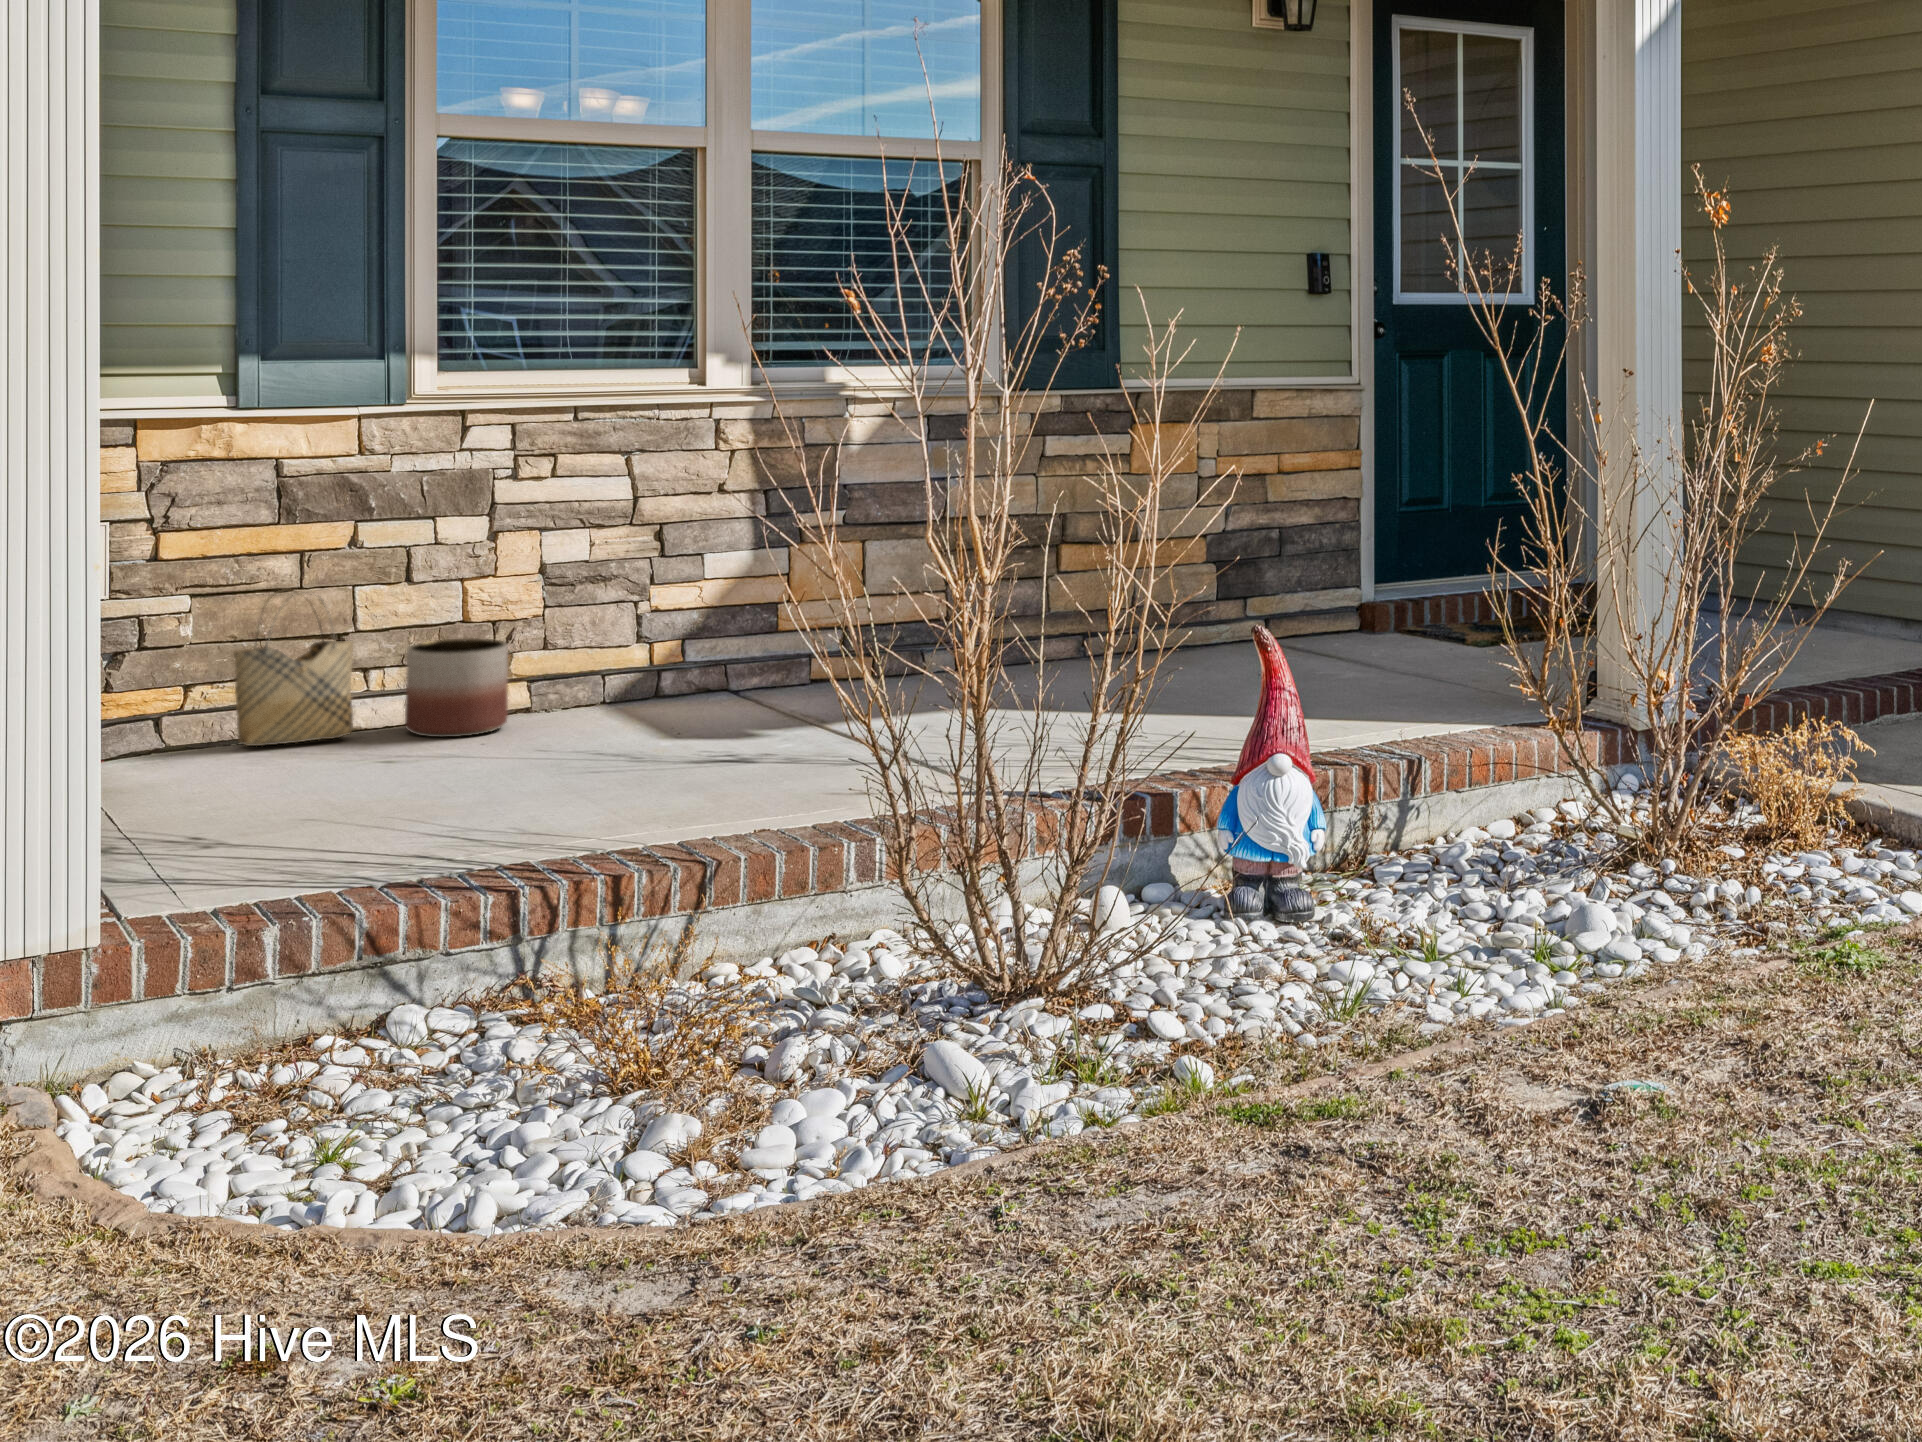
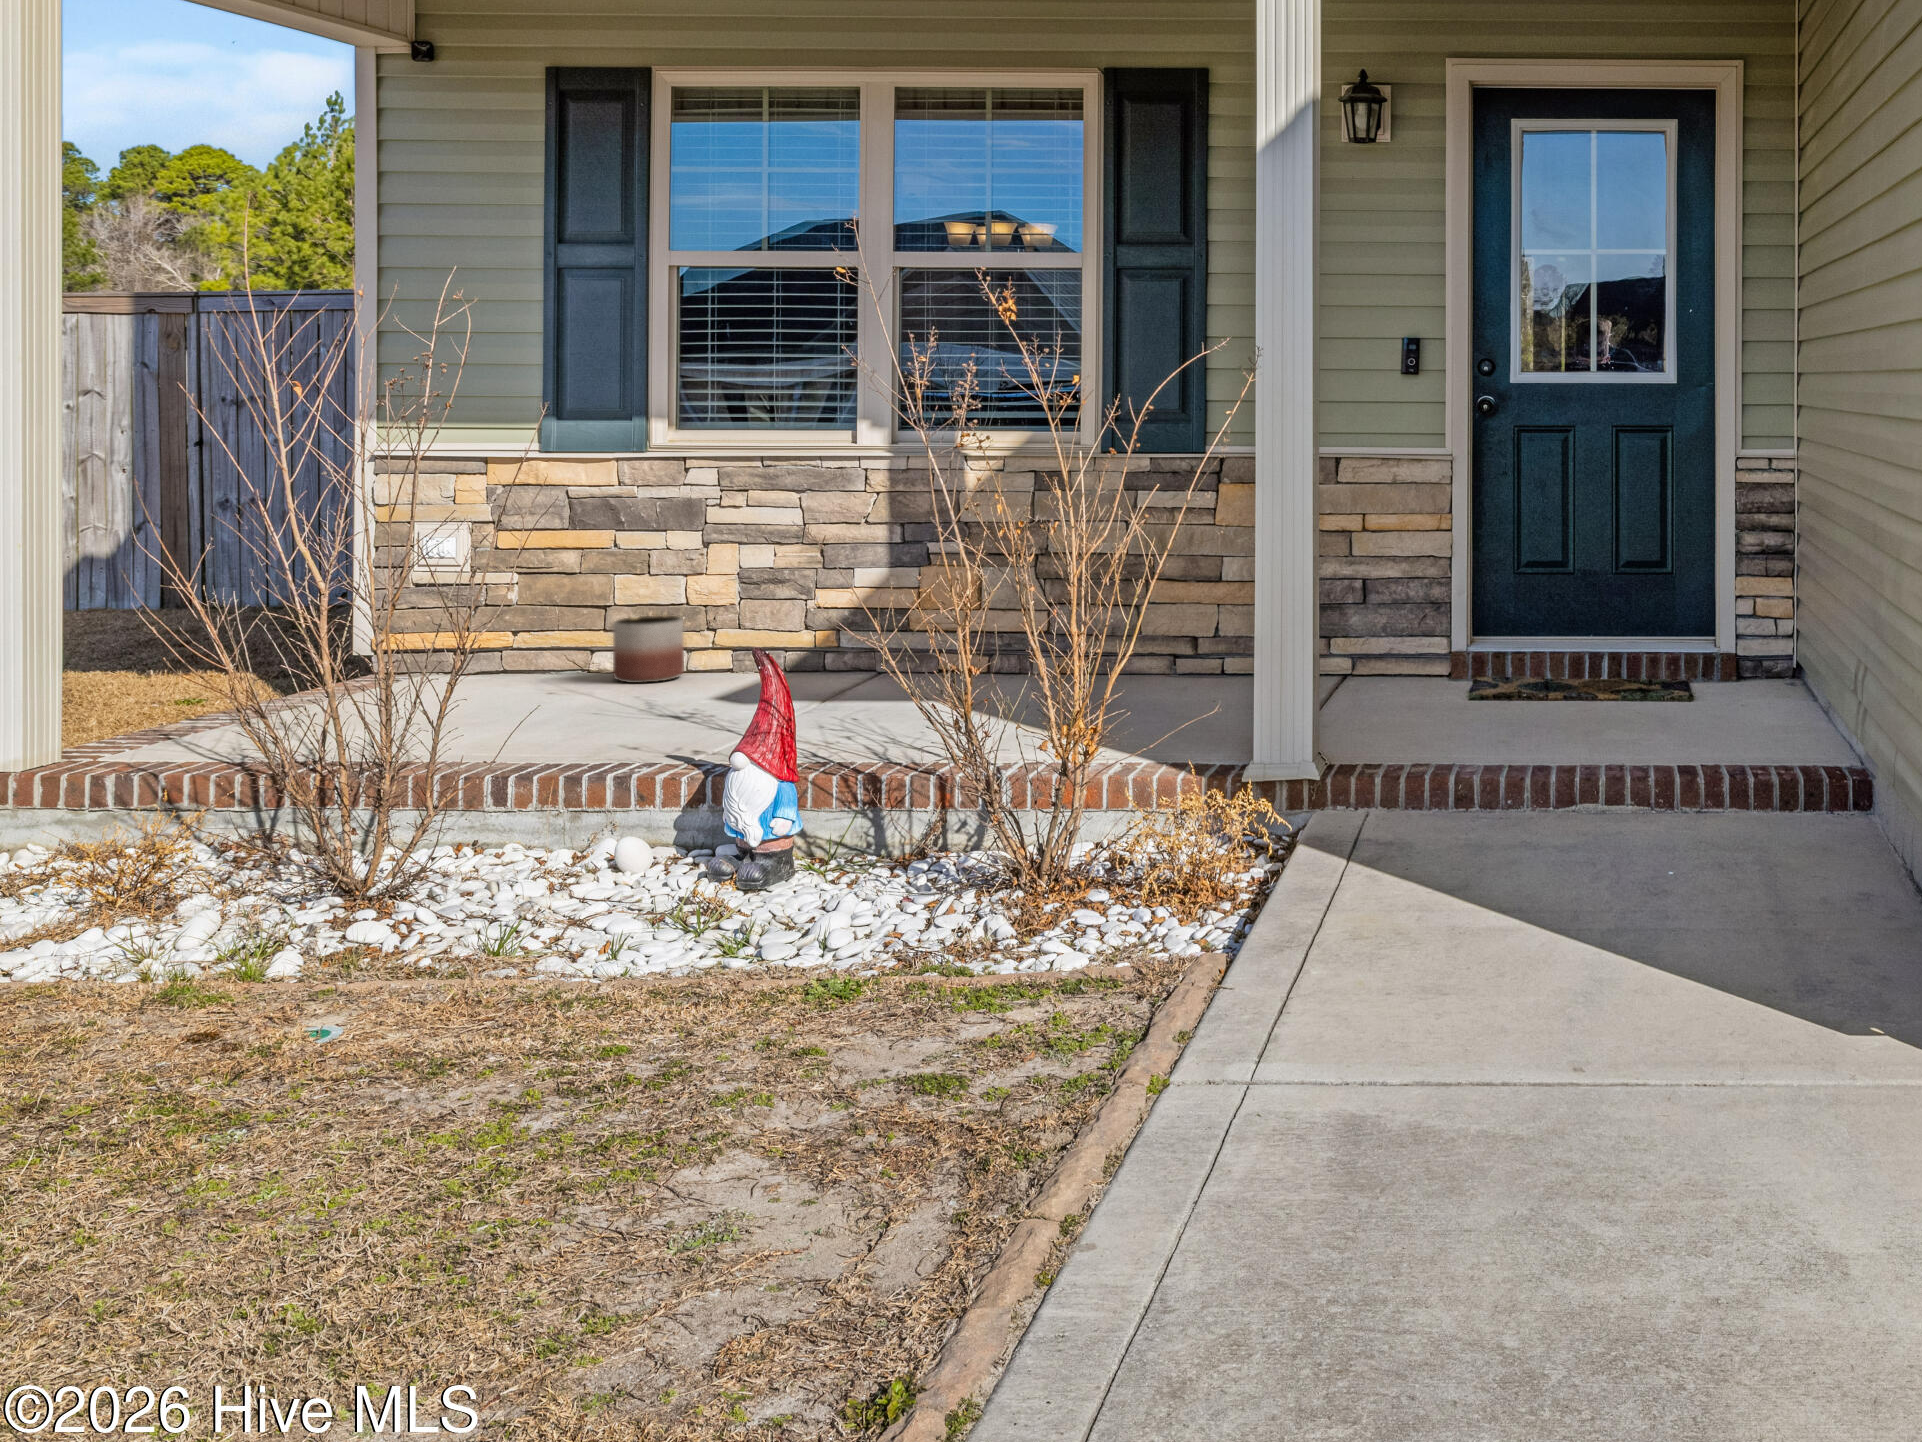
woven basket: present [234,589,353,746] -> none [511,573,592,675]

